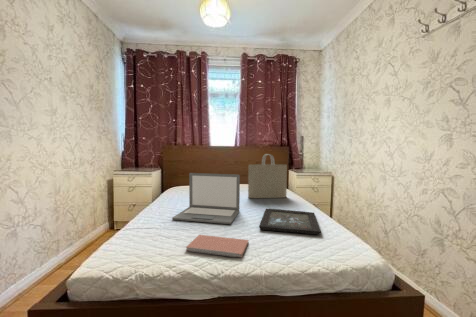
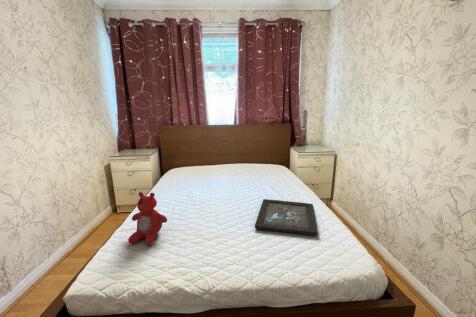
tote bag: present [248,154,287,198] -> none [247,138,287,184]
laptop: present [172,173,240,224] -> none [168,164,237,222]
stuffed bear: none [135,188,174,239] -> present [128,192,167,245]
notebook: present [186,235,248,257] -> none [178,238,243,269]

